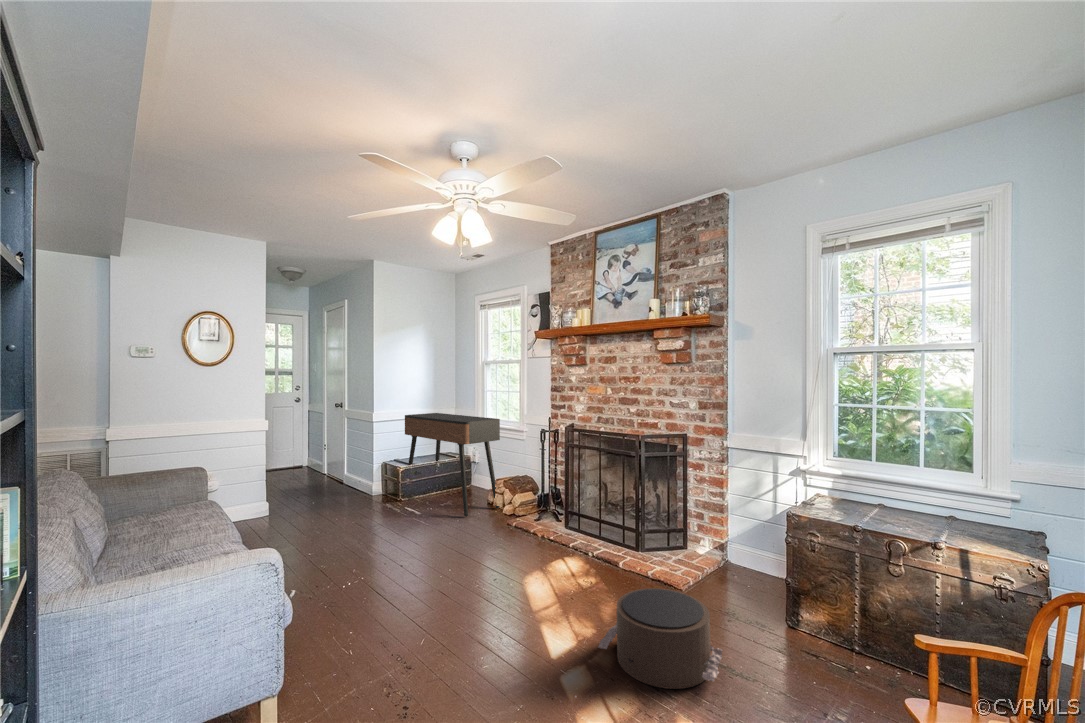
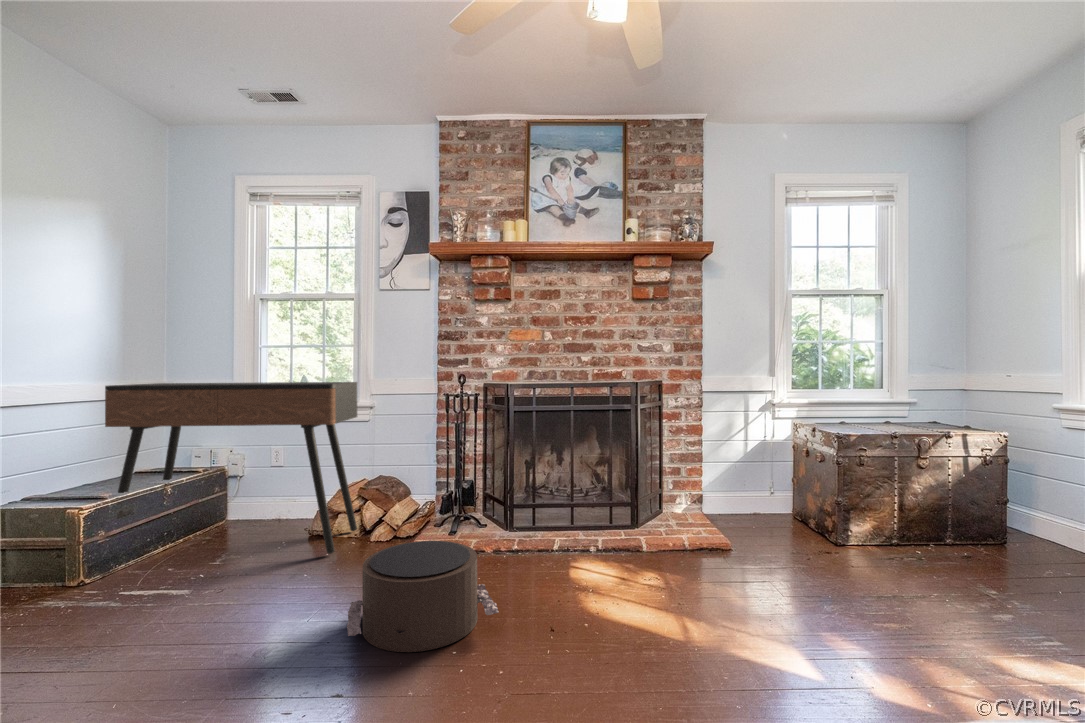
pouf: present [599,588,723,689] -> present [347,541,498,652]

